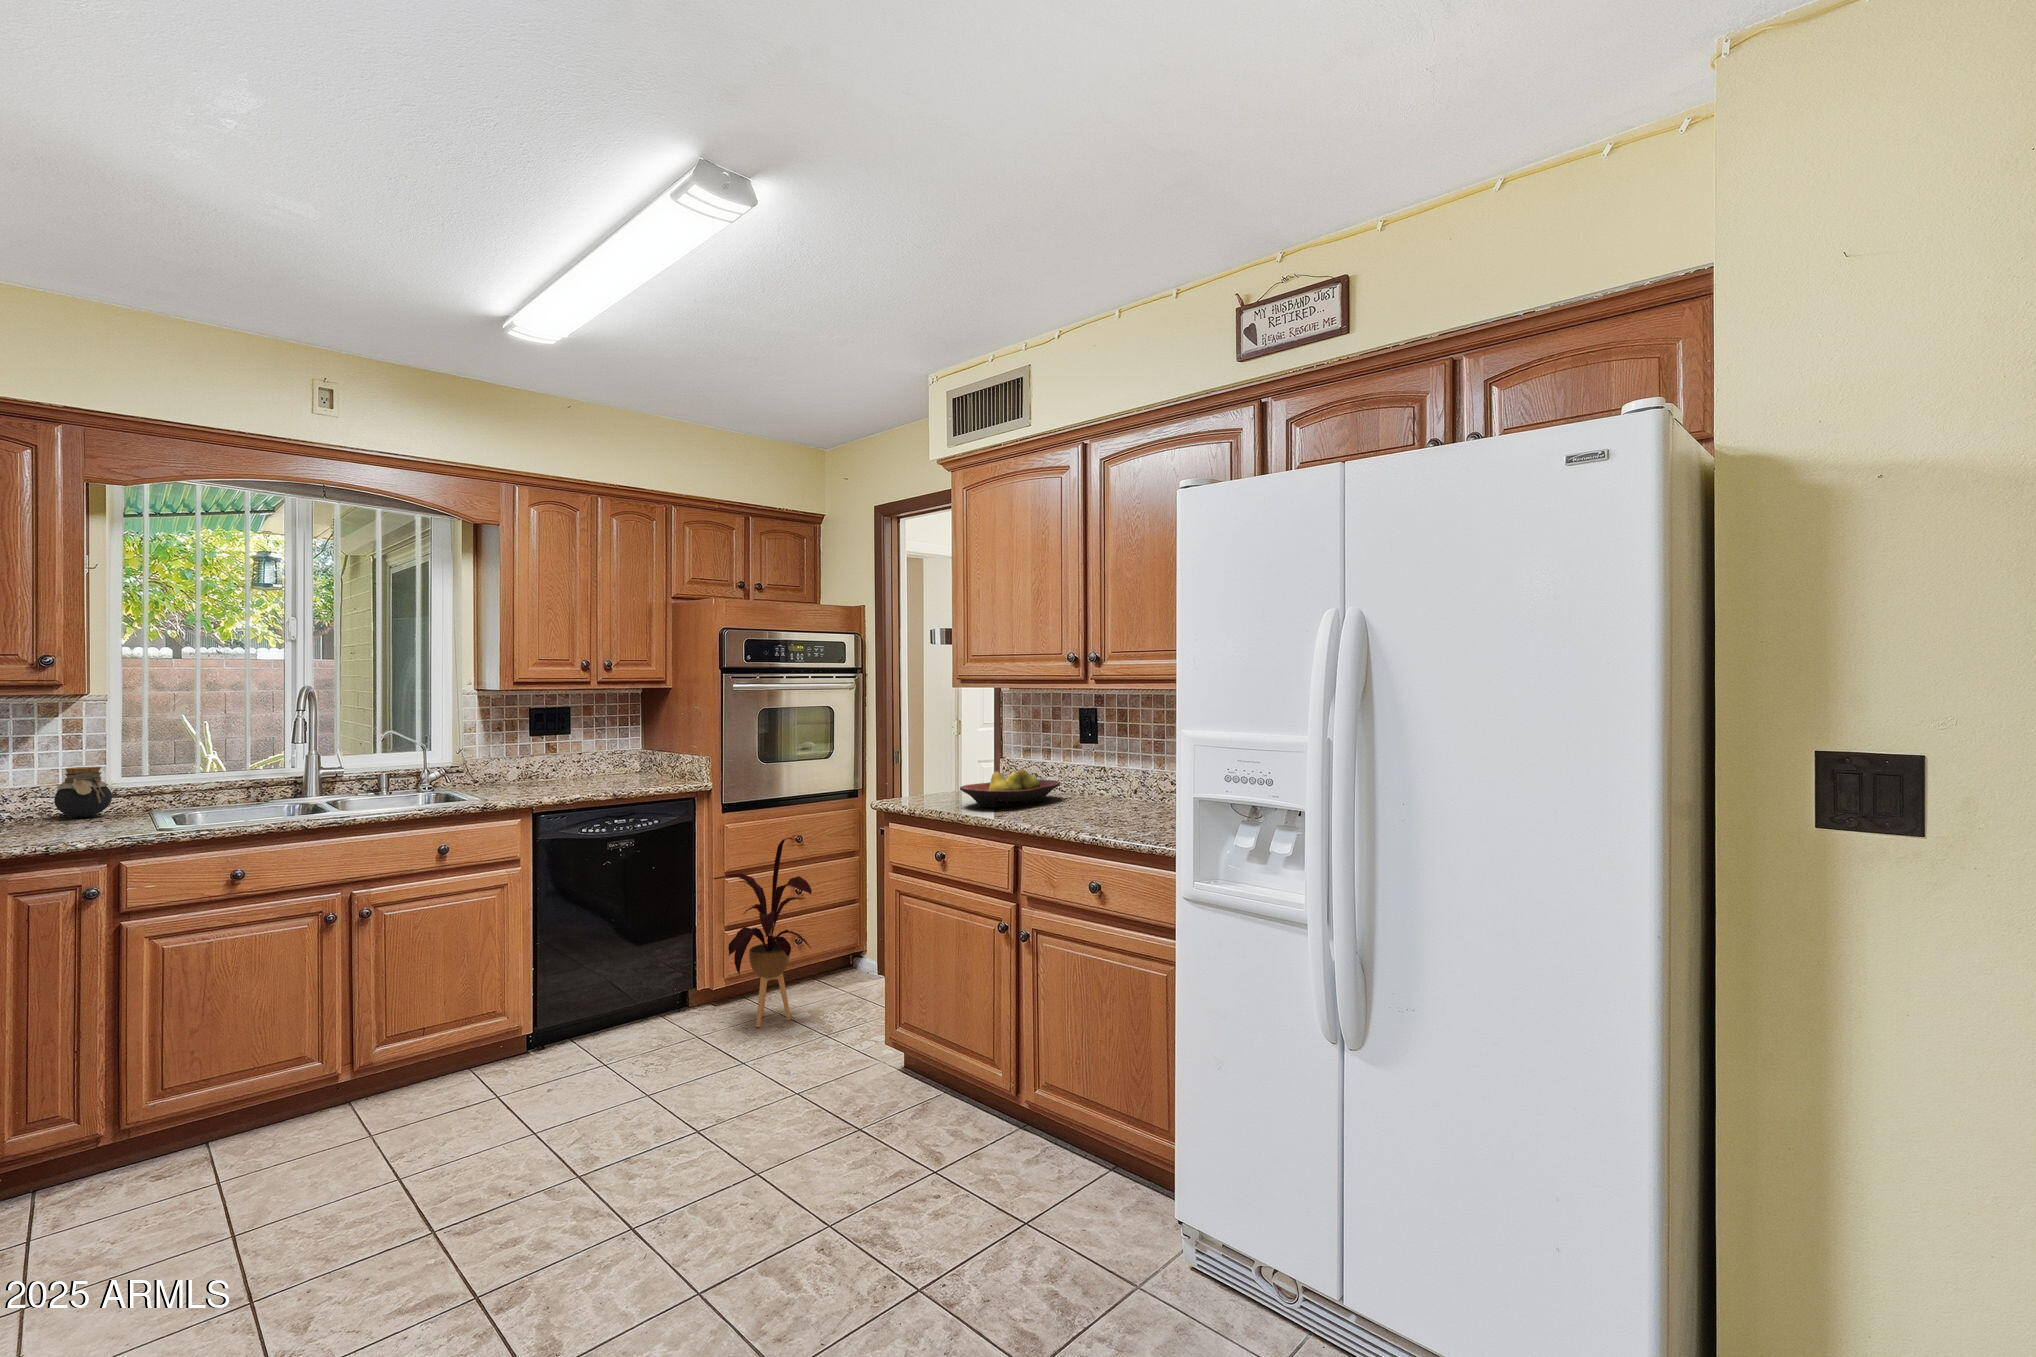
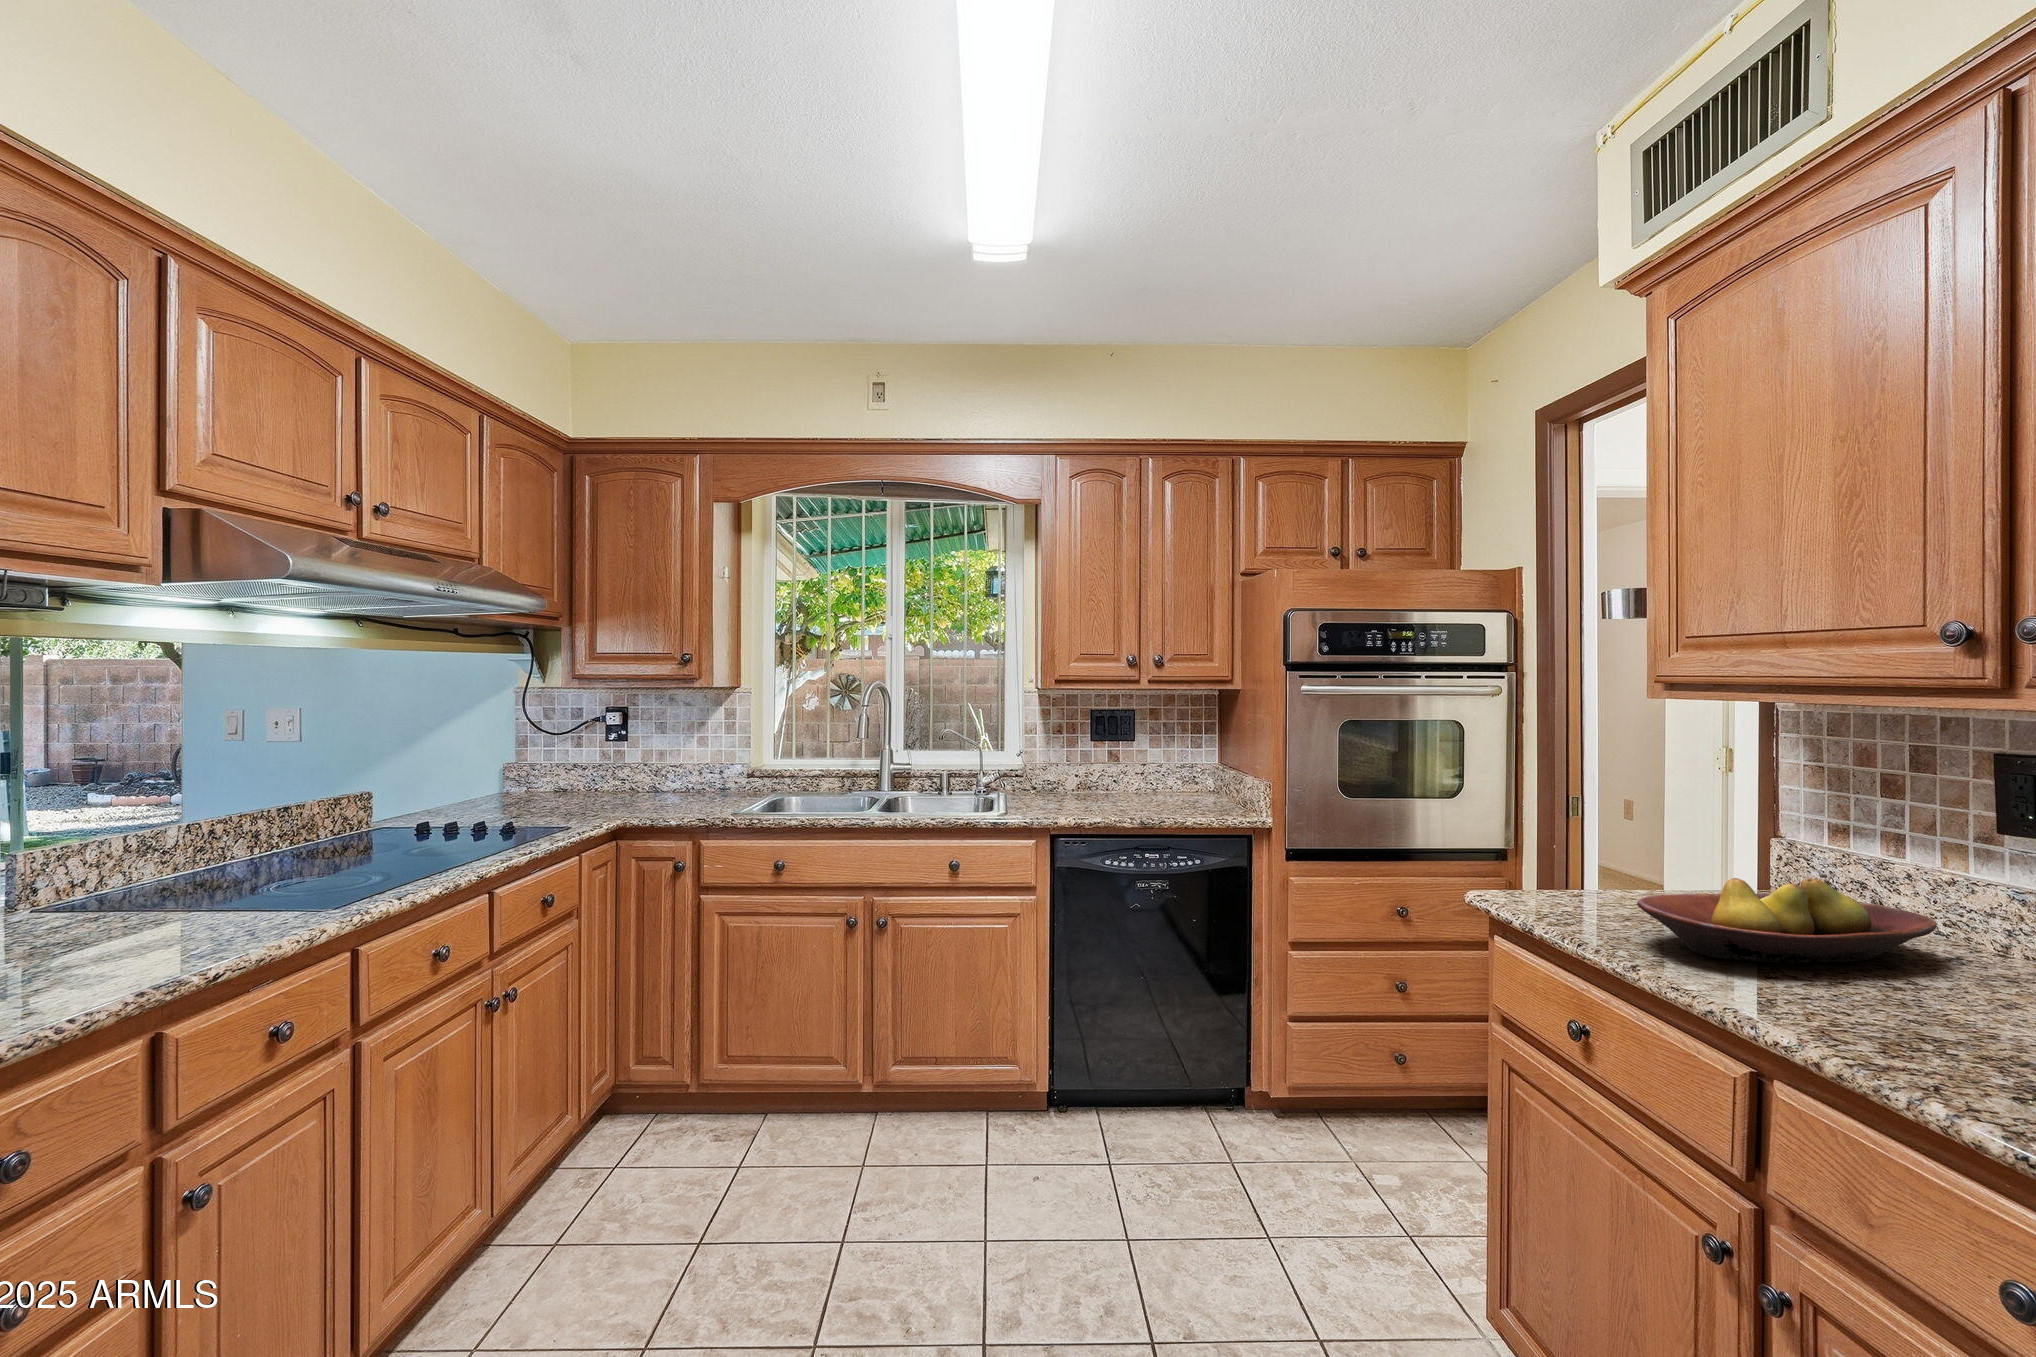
jar: present [54,767,112,817] -> none [715,751,752,794]
house plant: present [713,838,812,1027] -> none [1260,912,1395,1178]

